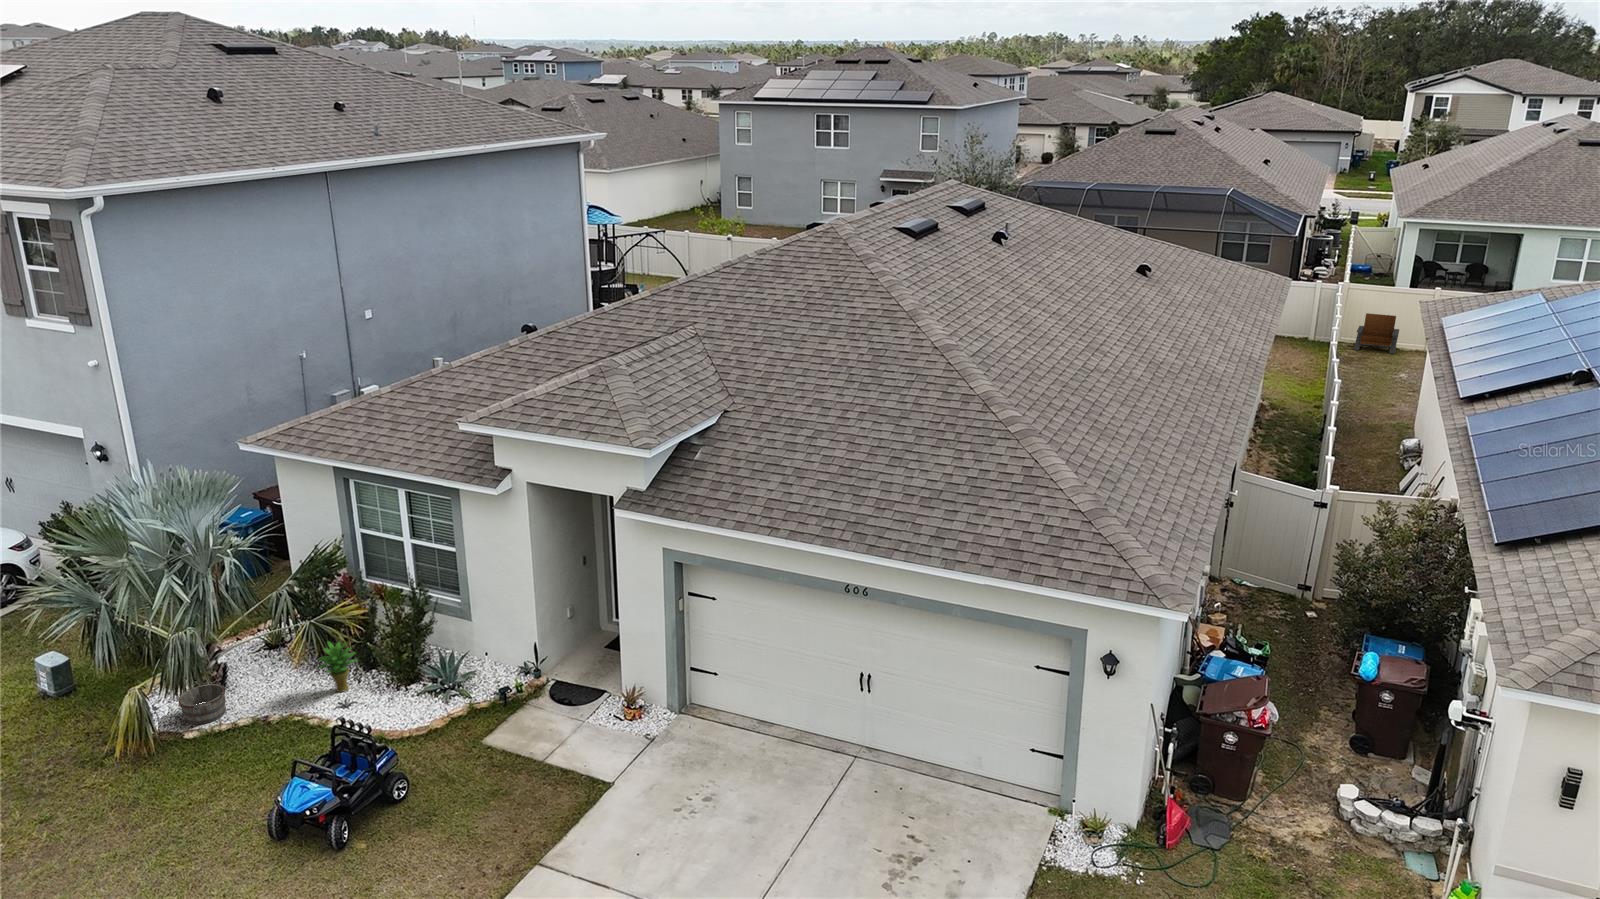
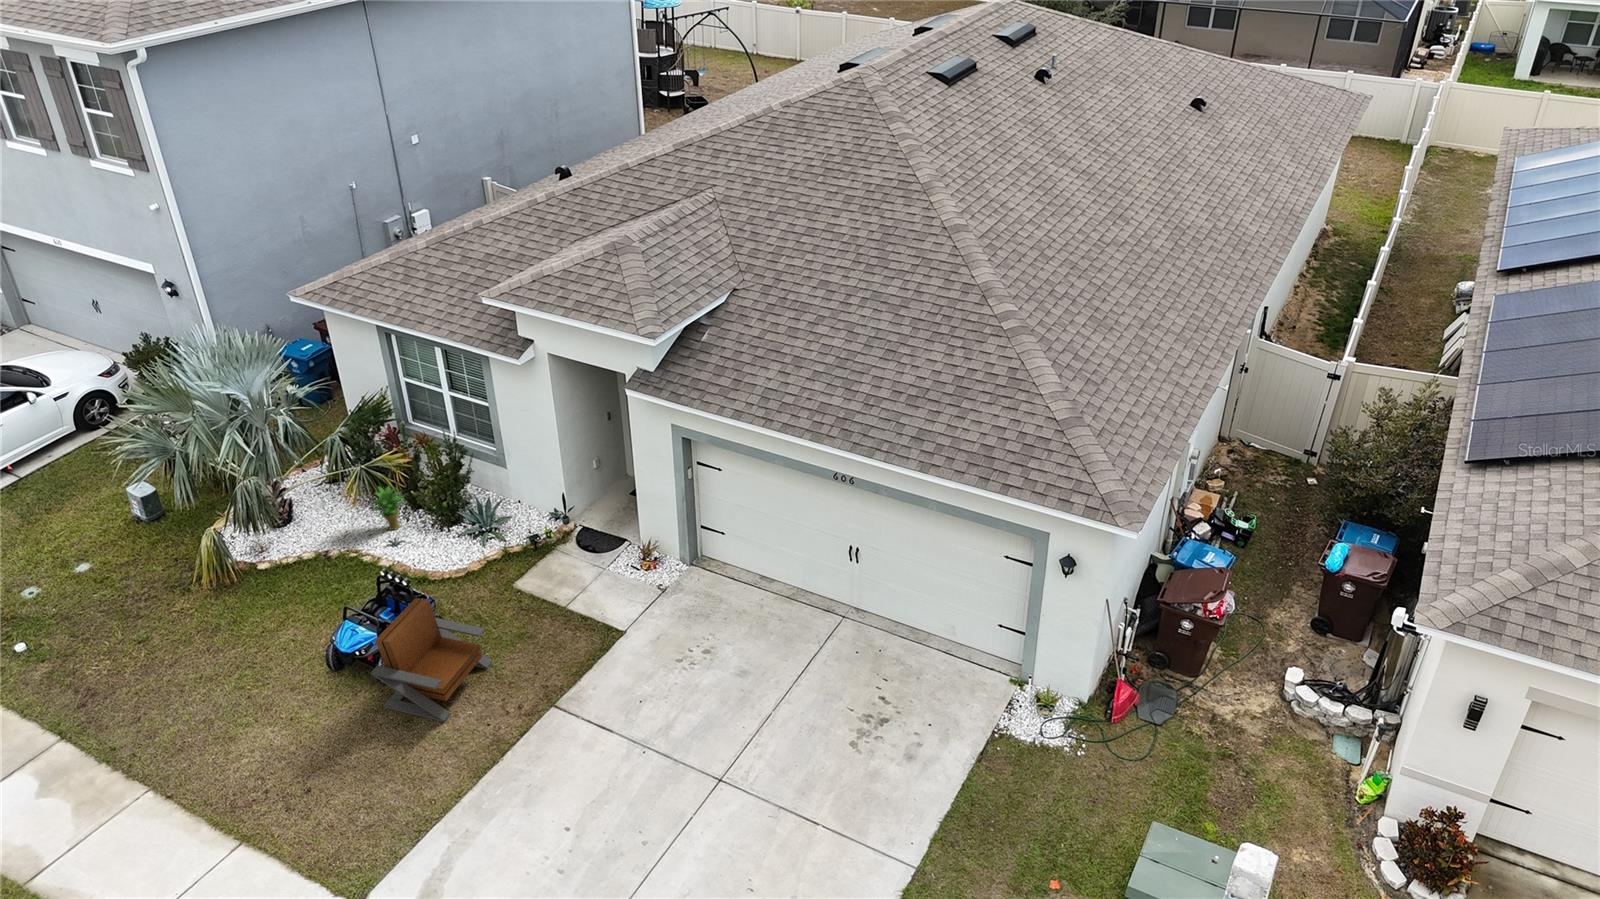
lounge chair: present [1354,313,1399,354] -> present [371,598,493,722]
bucket: present [177,684,226,725] -> none [250,521,294,557]

